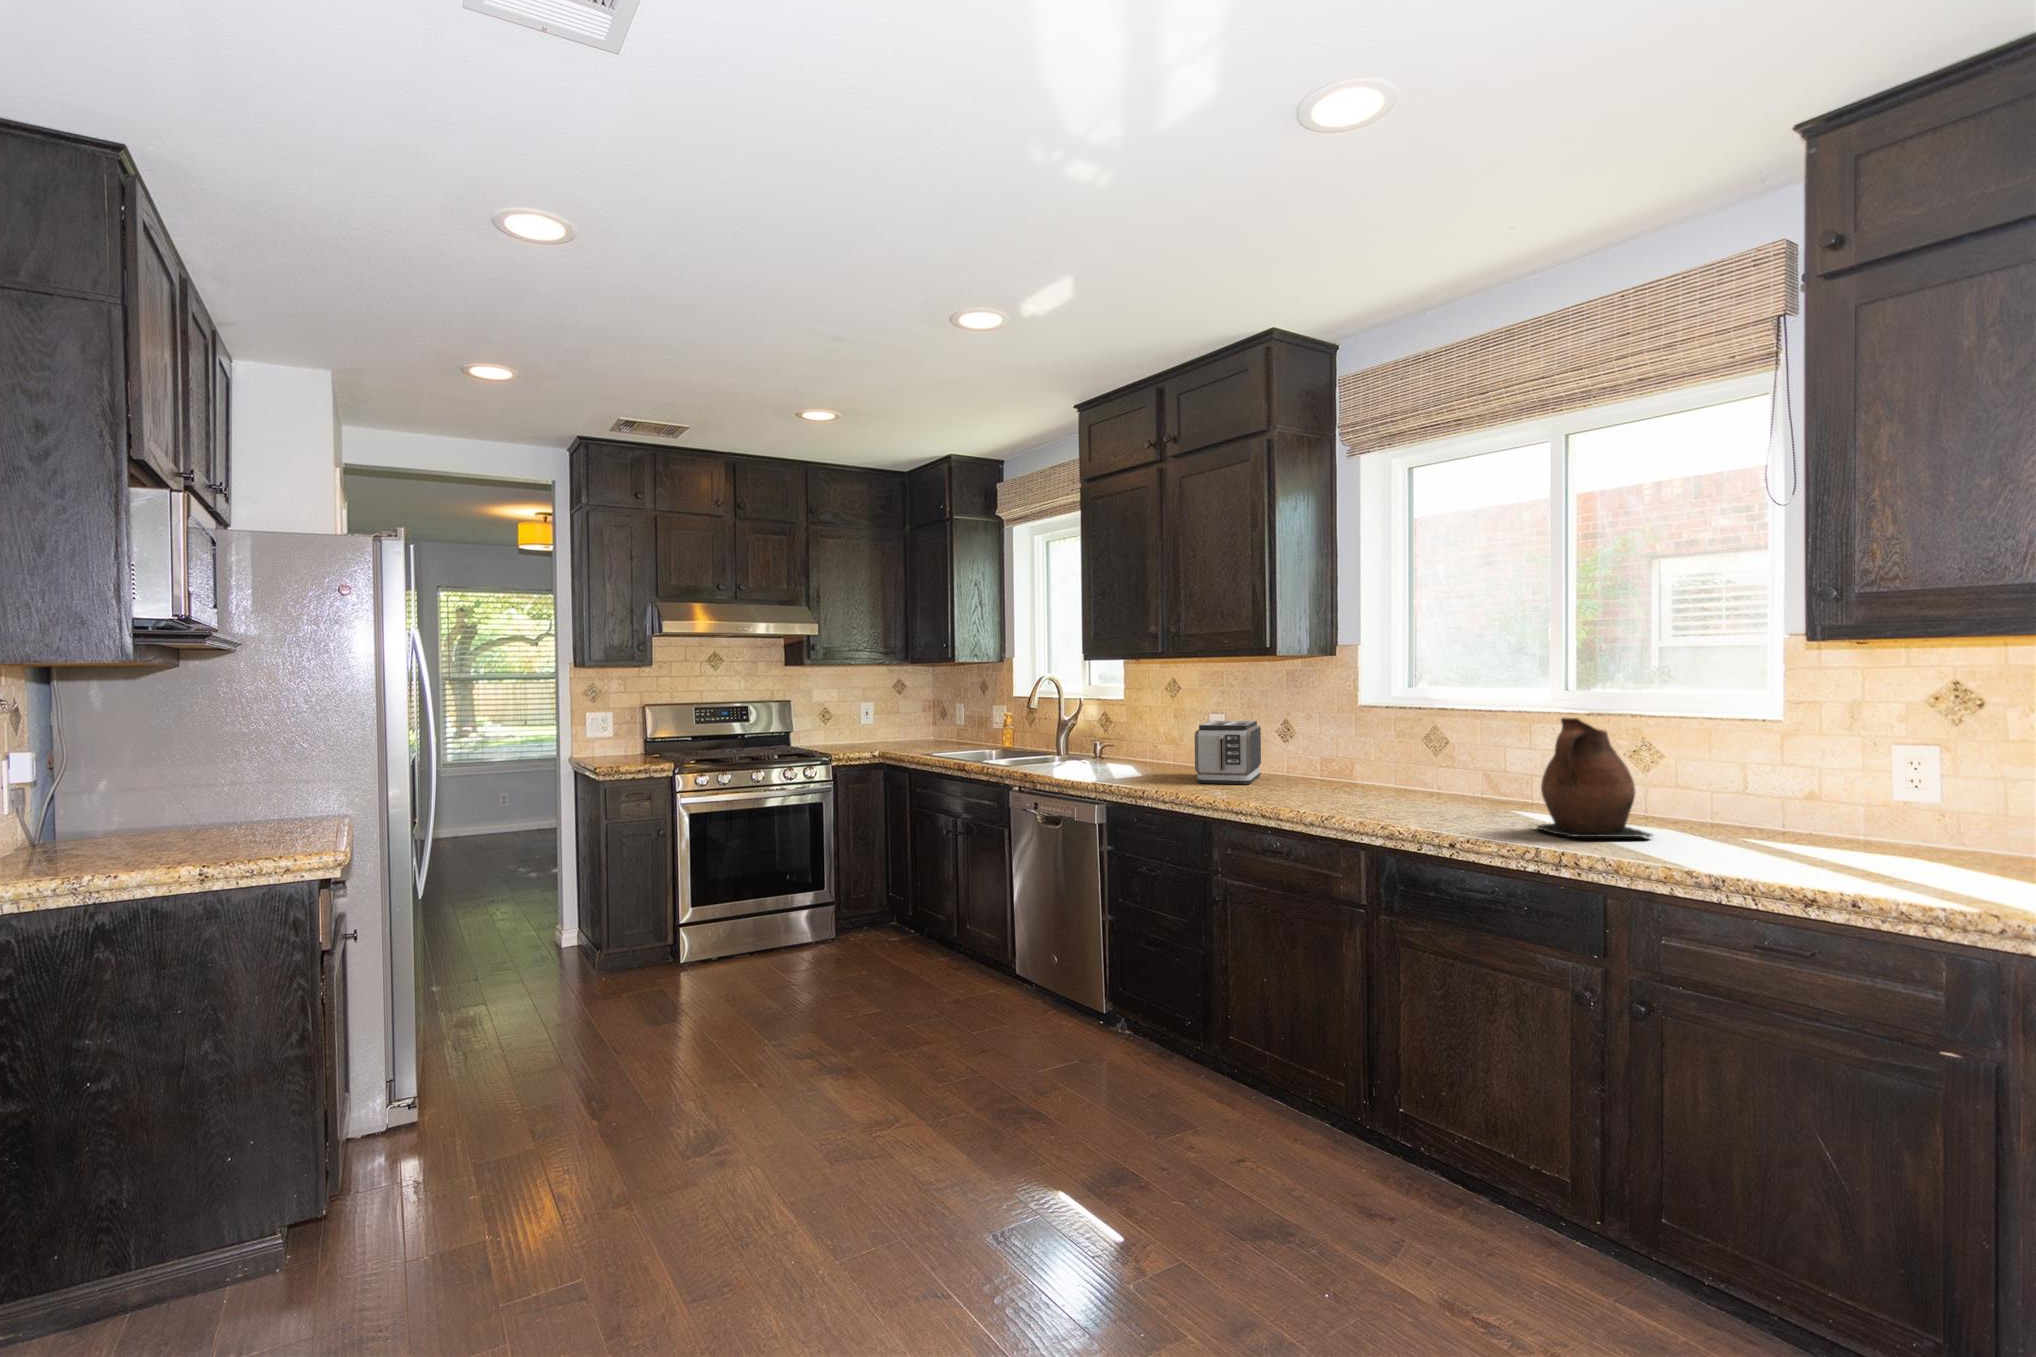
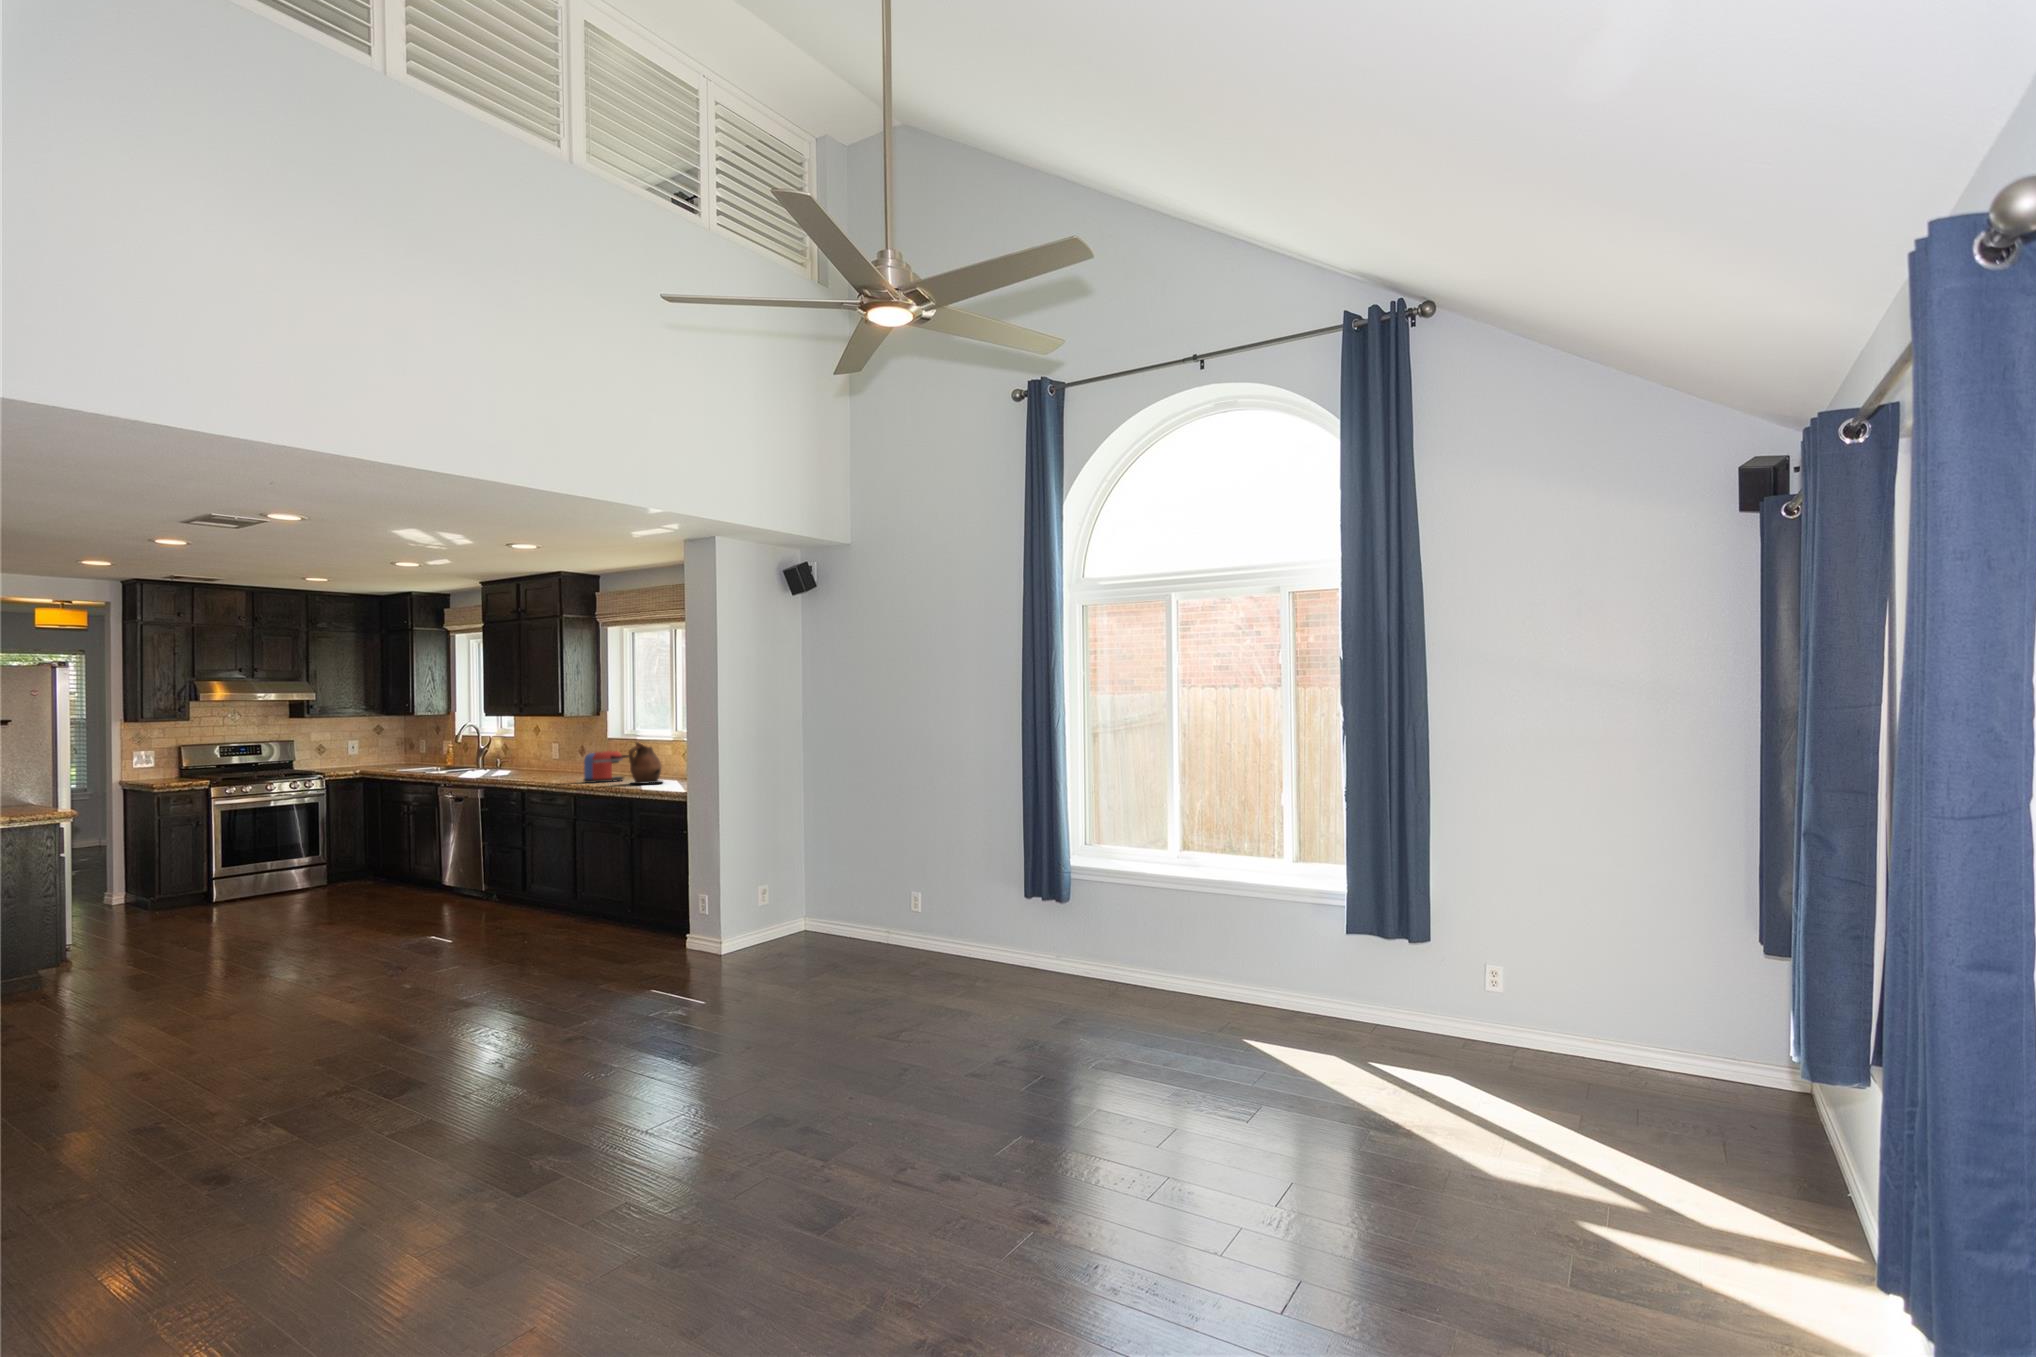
toaster: present [1195,721,1261,784] -> none [529,747,571,777]
coffee maker: none [1377,738,1484,817] -> present [584,751,629,783]

